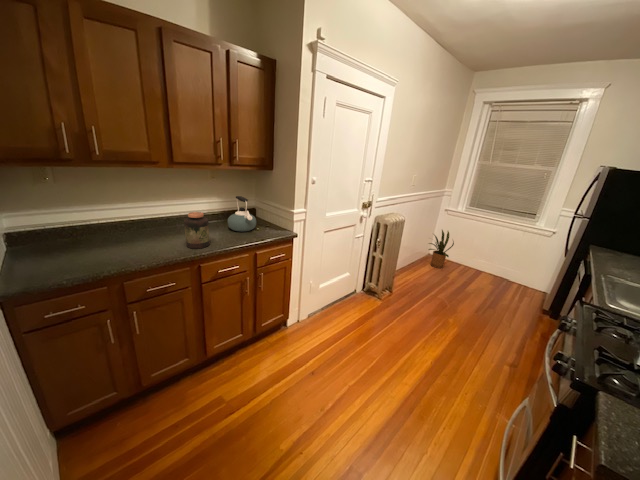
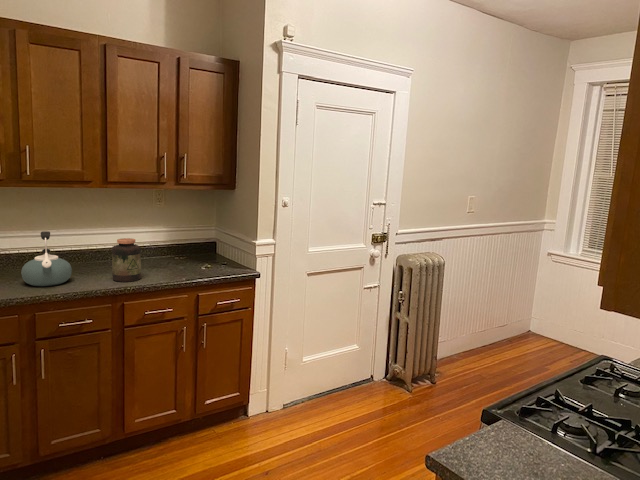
kettle: present [227,196,256,232] -> present [21,231,72,286]
house plant: present [429,230,454,268] -> none [511,286,555,353]

